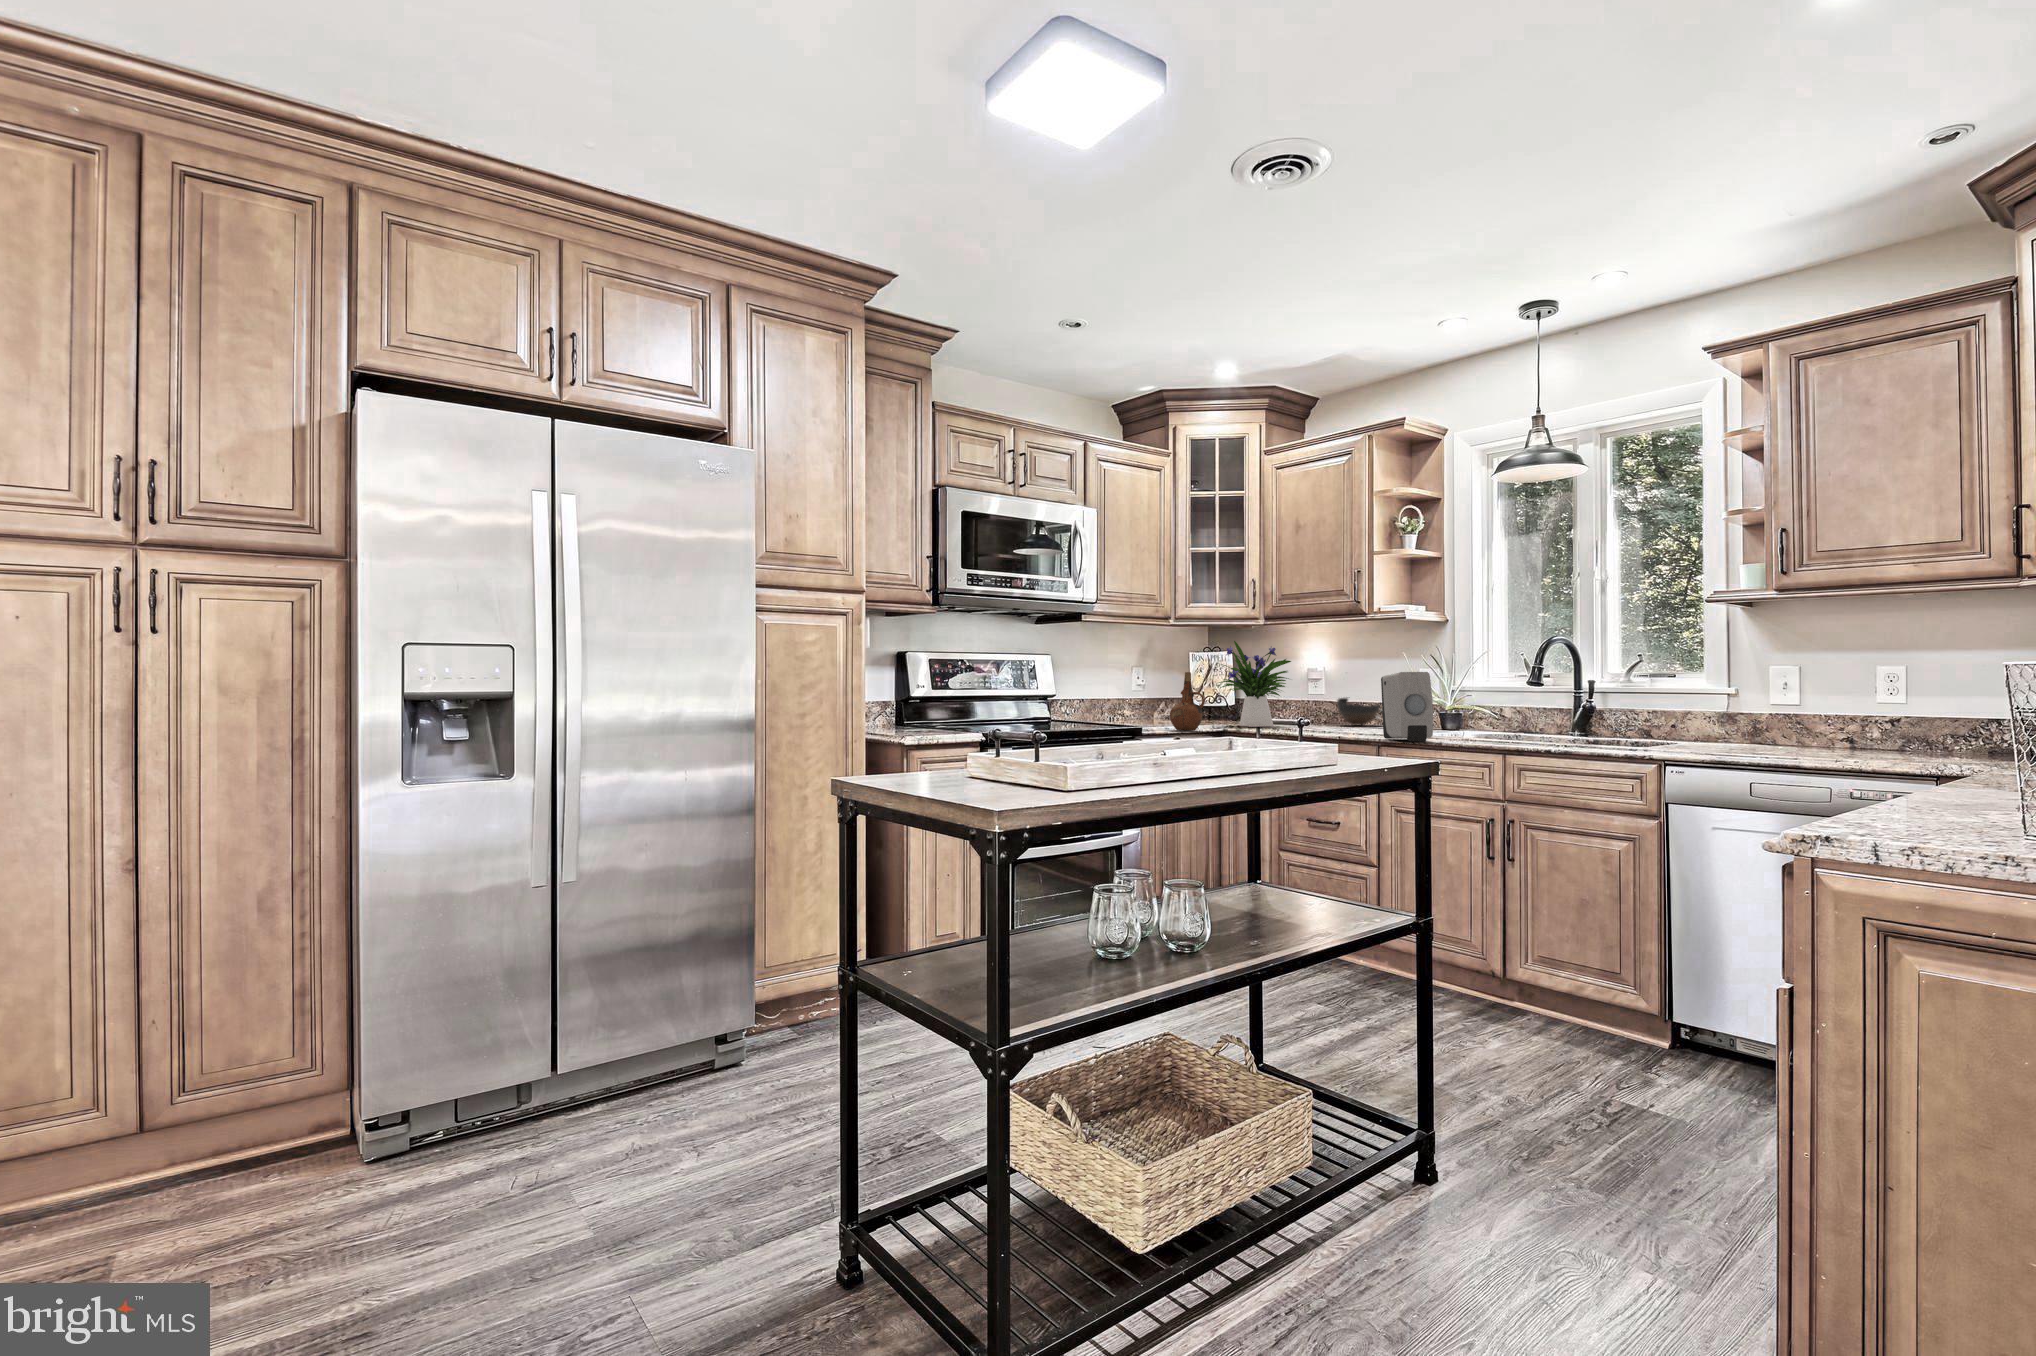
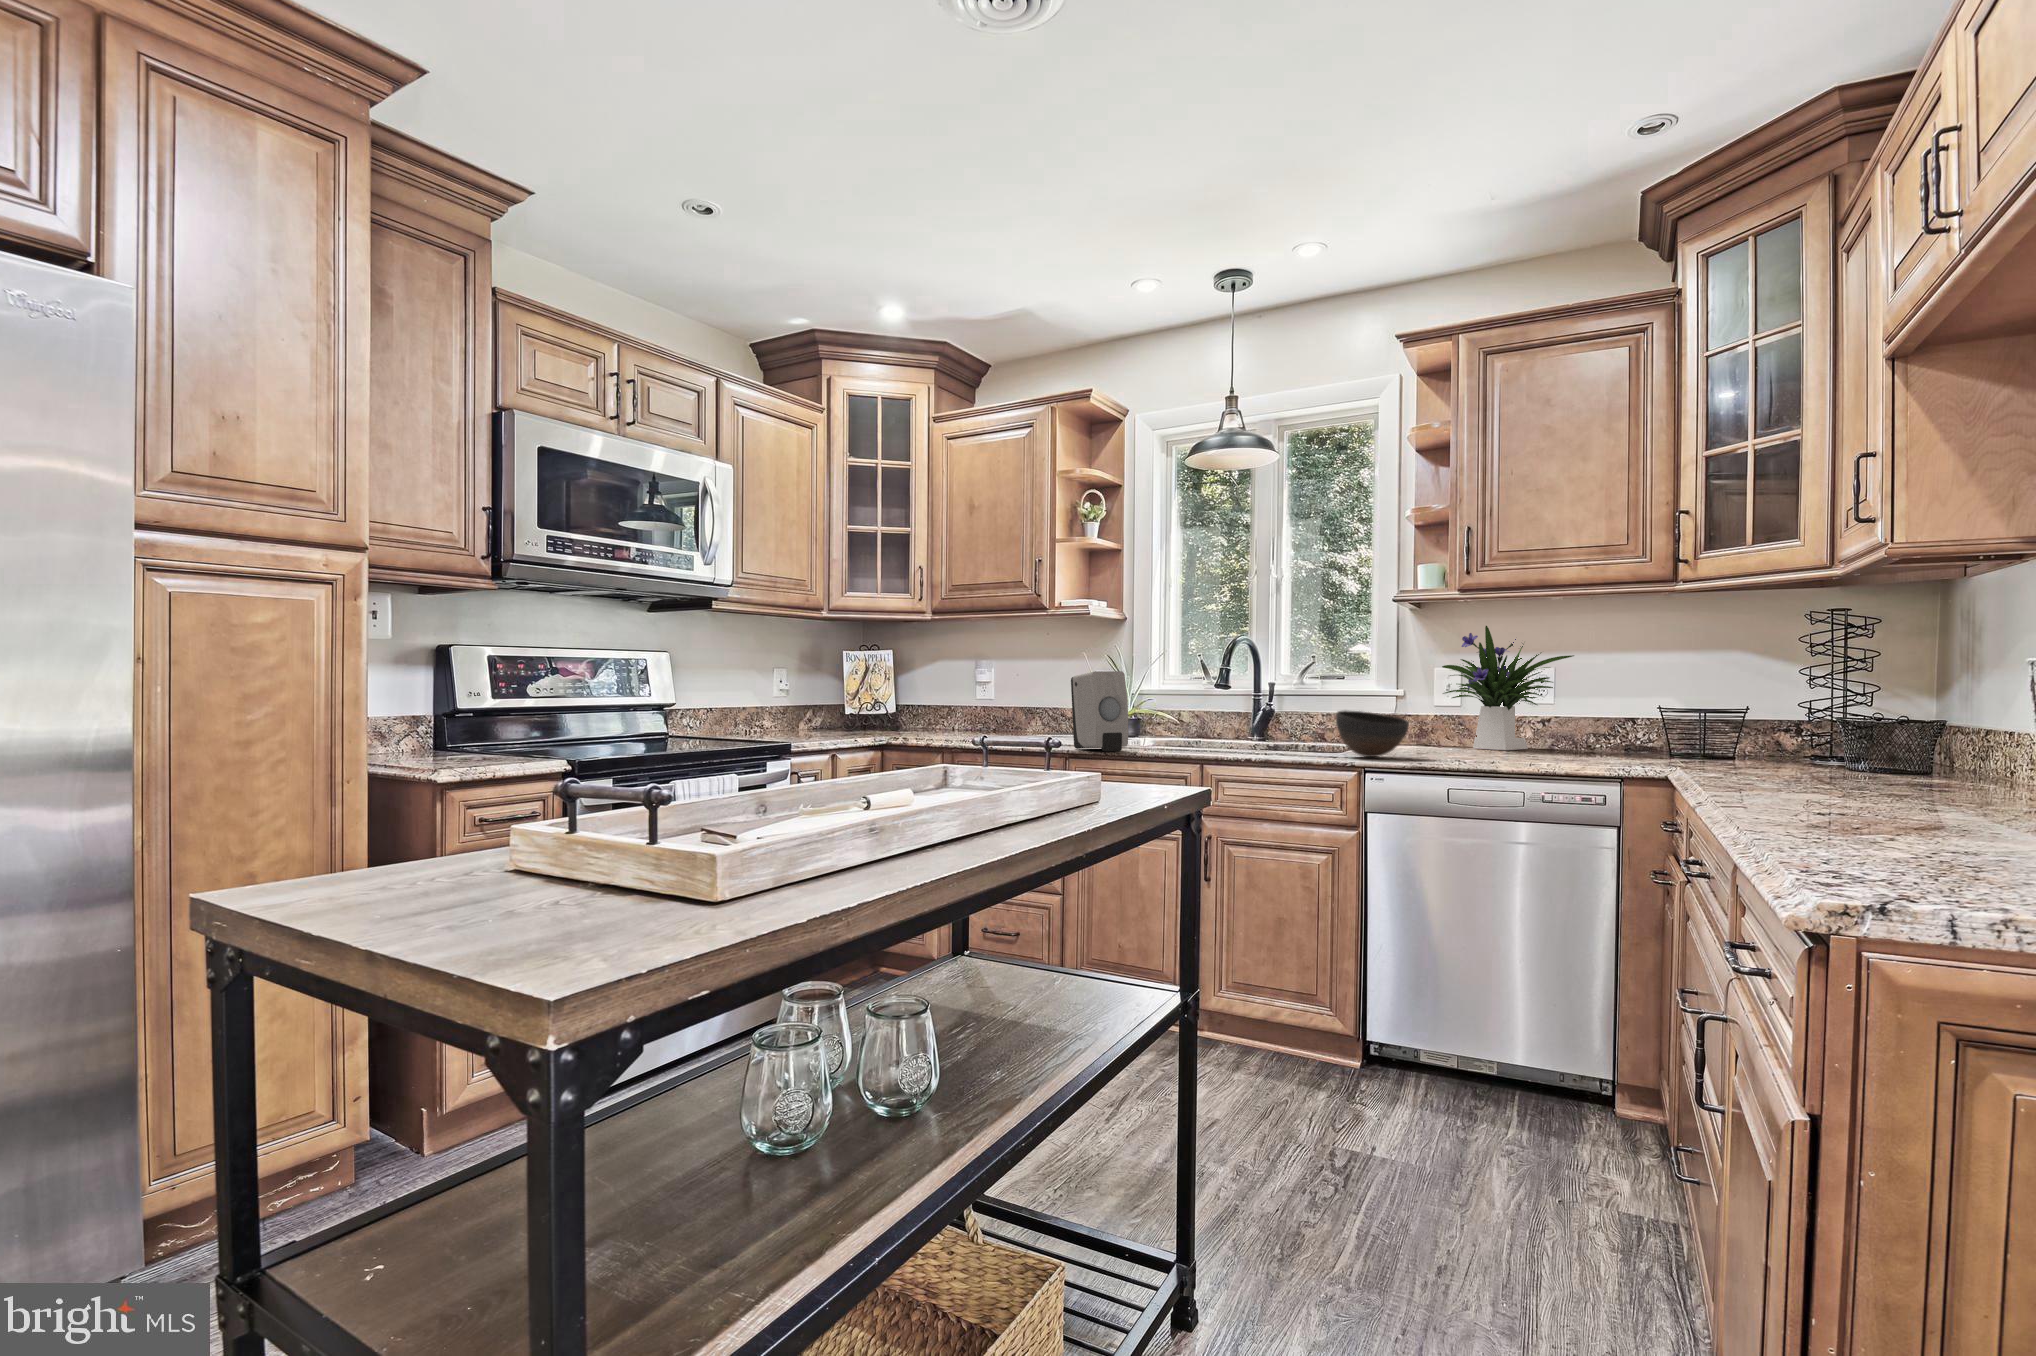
flower arrangement: present [1215,641,1291,727] -> present [1442,626,1574,750]
ceramic pitcher: present [1170,672,1205,730] -> none [824,672,866,743]
bowl: present [1337,698,1380,725] -> present [1336,711,1409,757]

